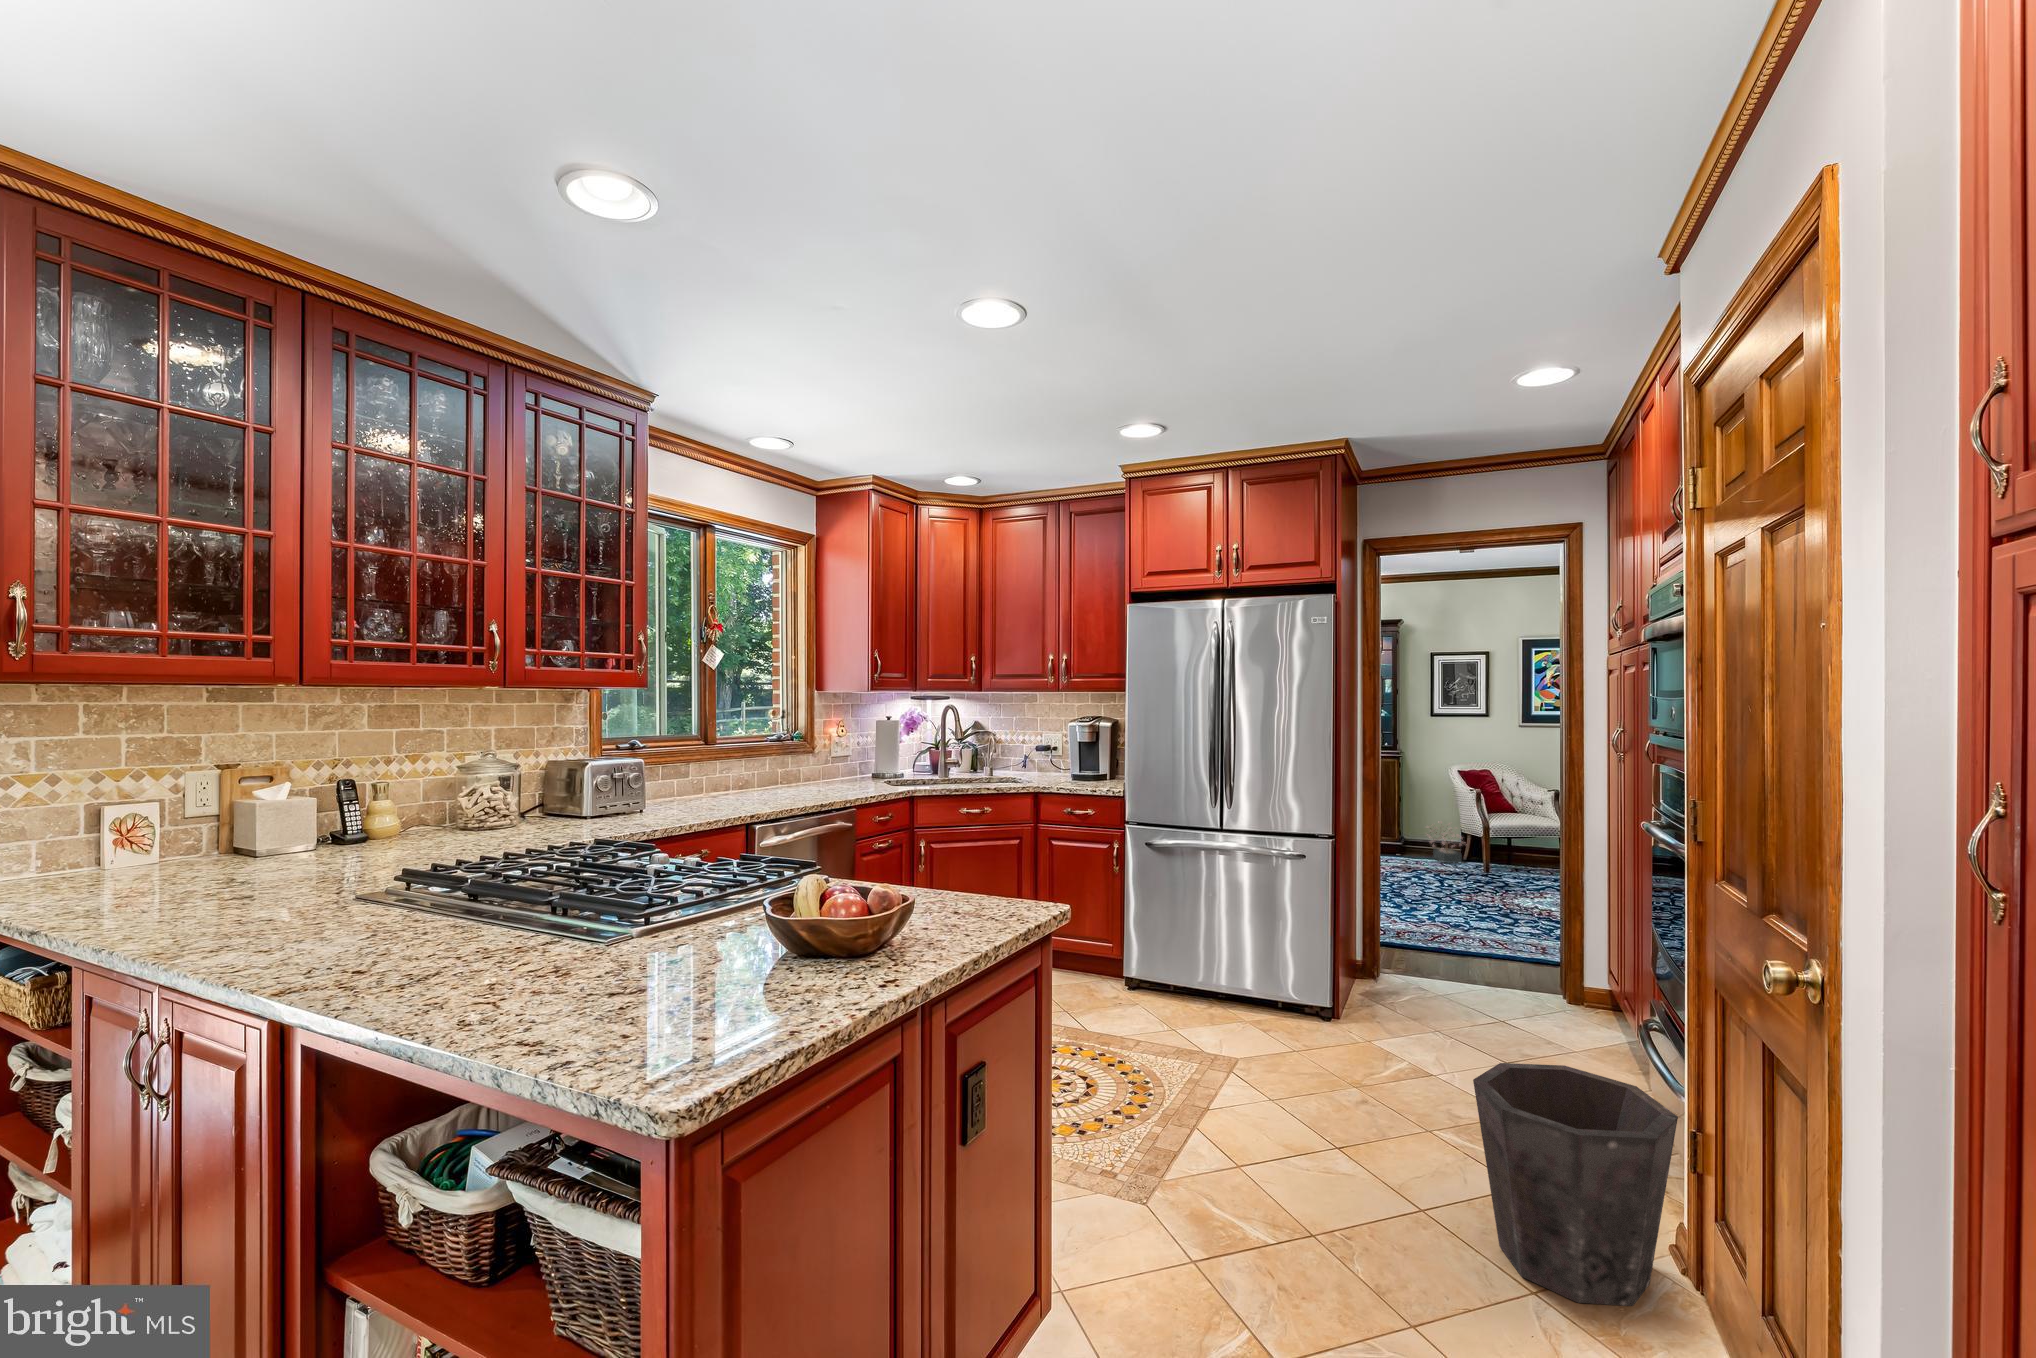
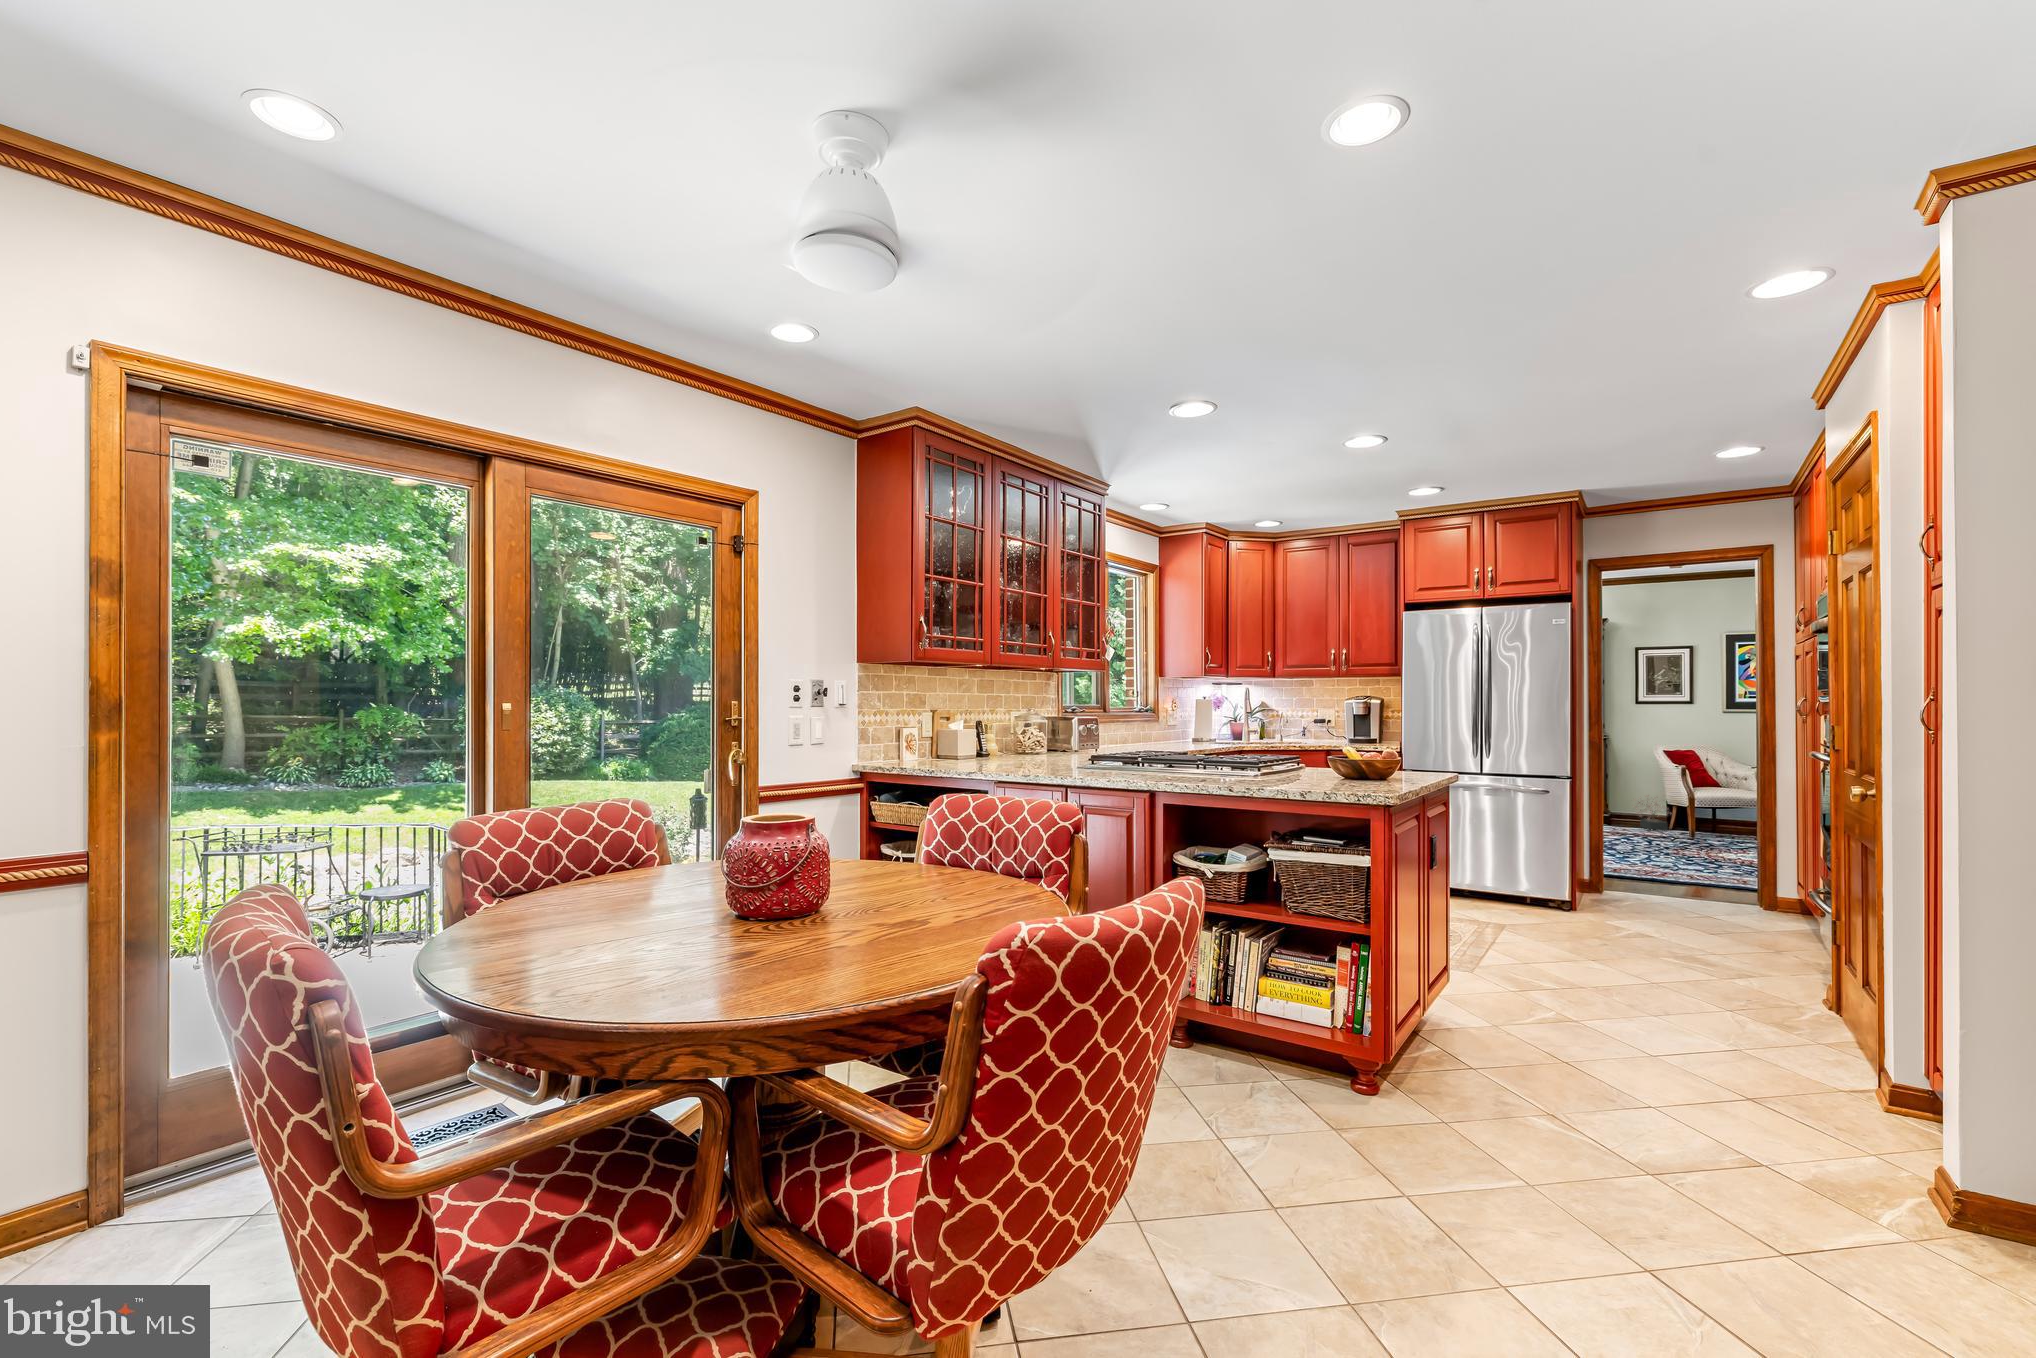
waste bin: present [1473,1063,1678,1306] -> none [1689,892,1823,1016]

